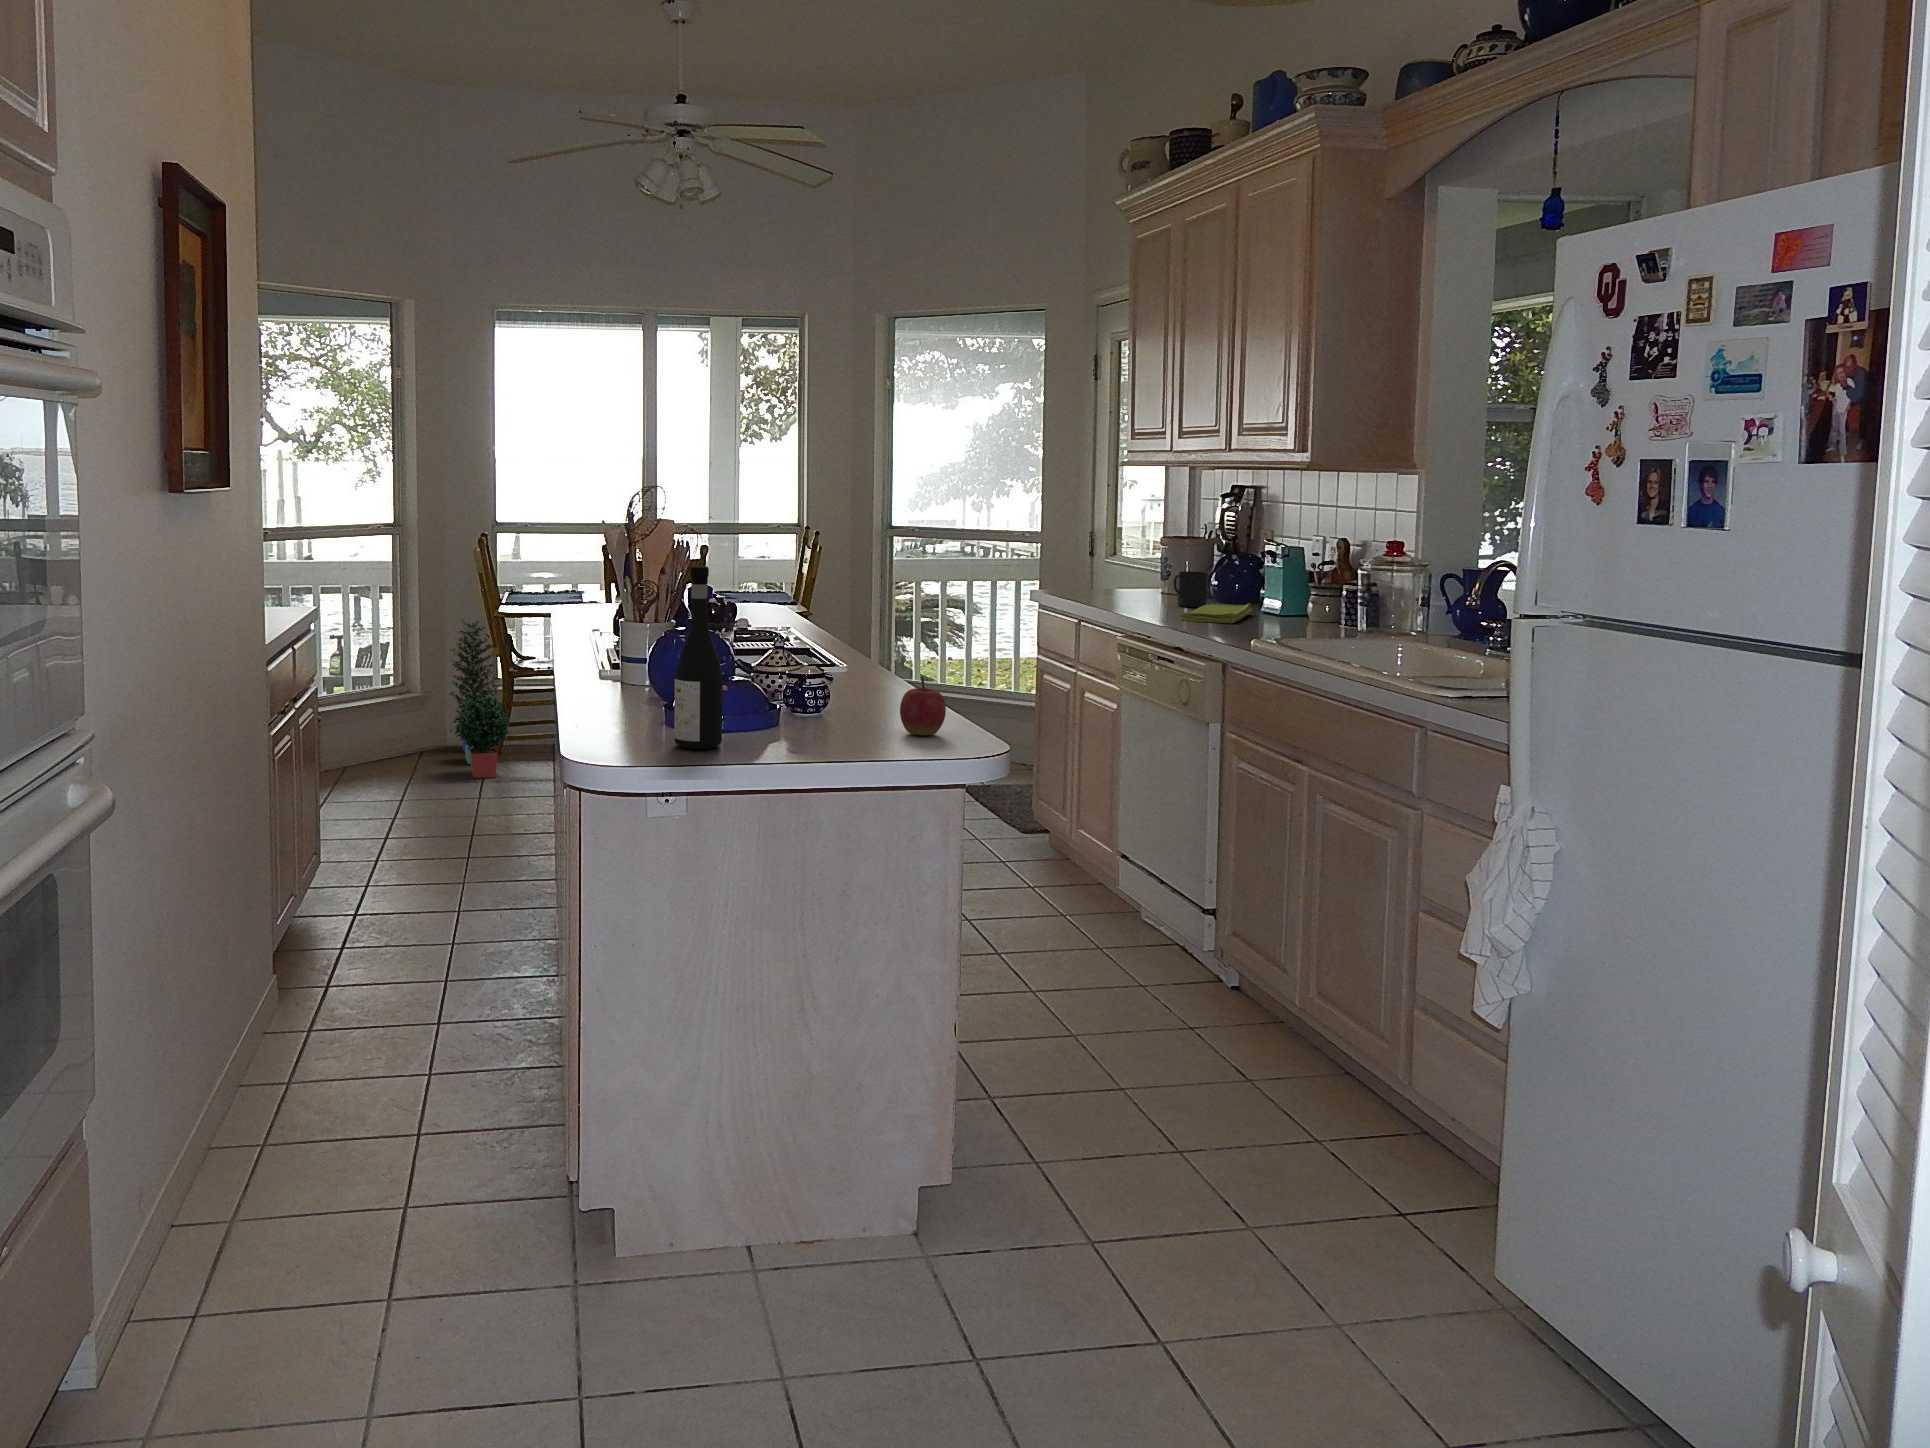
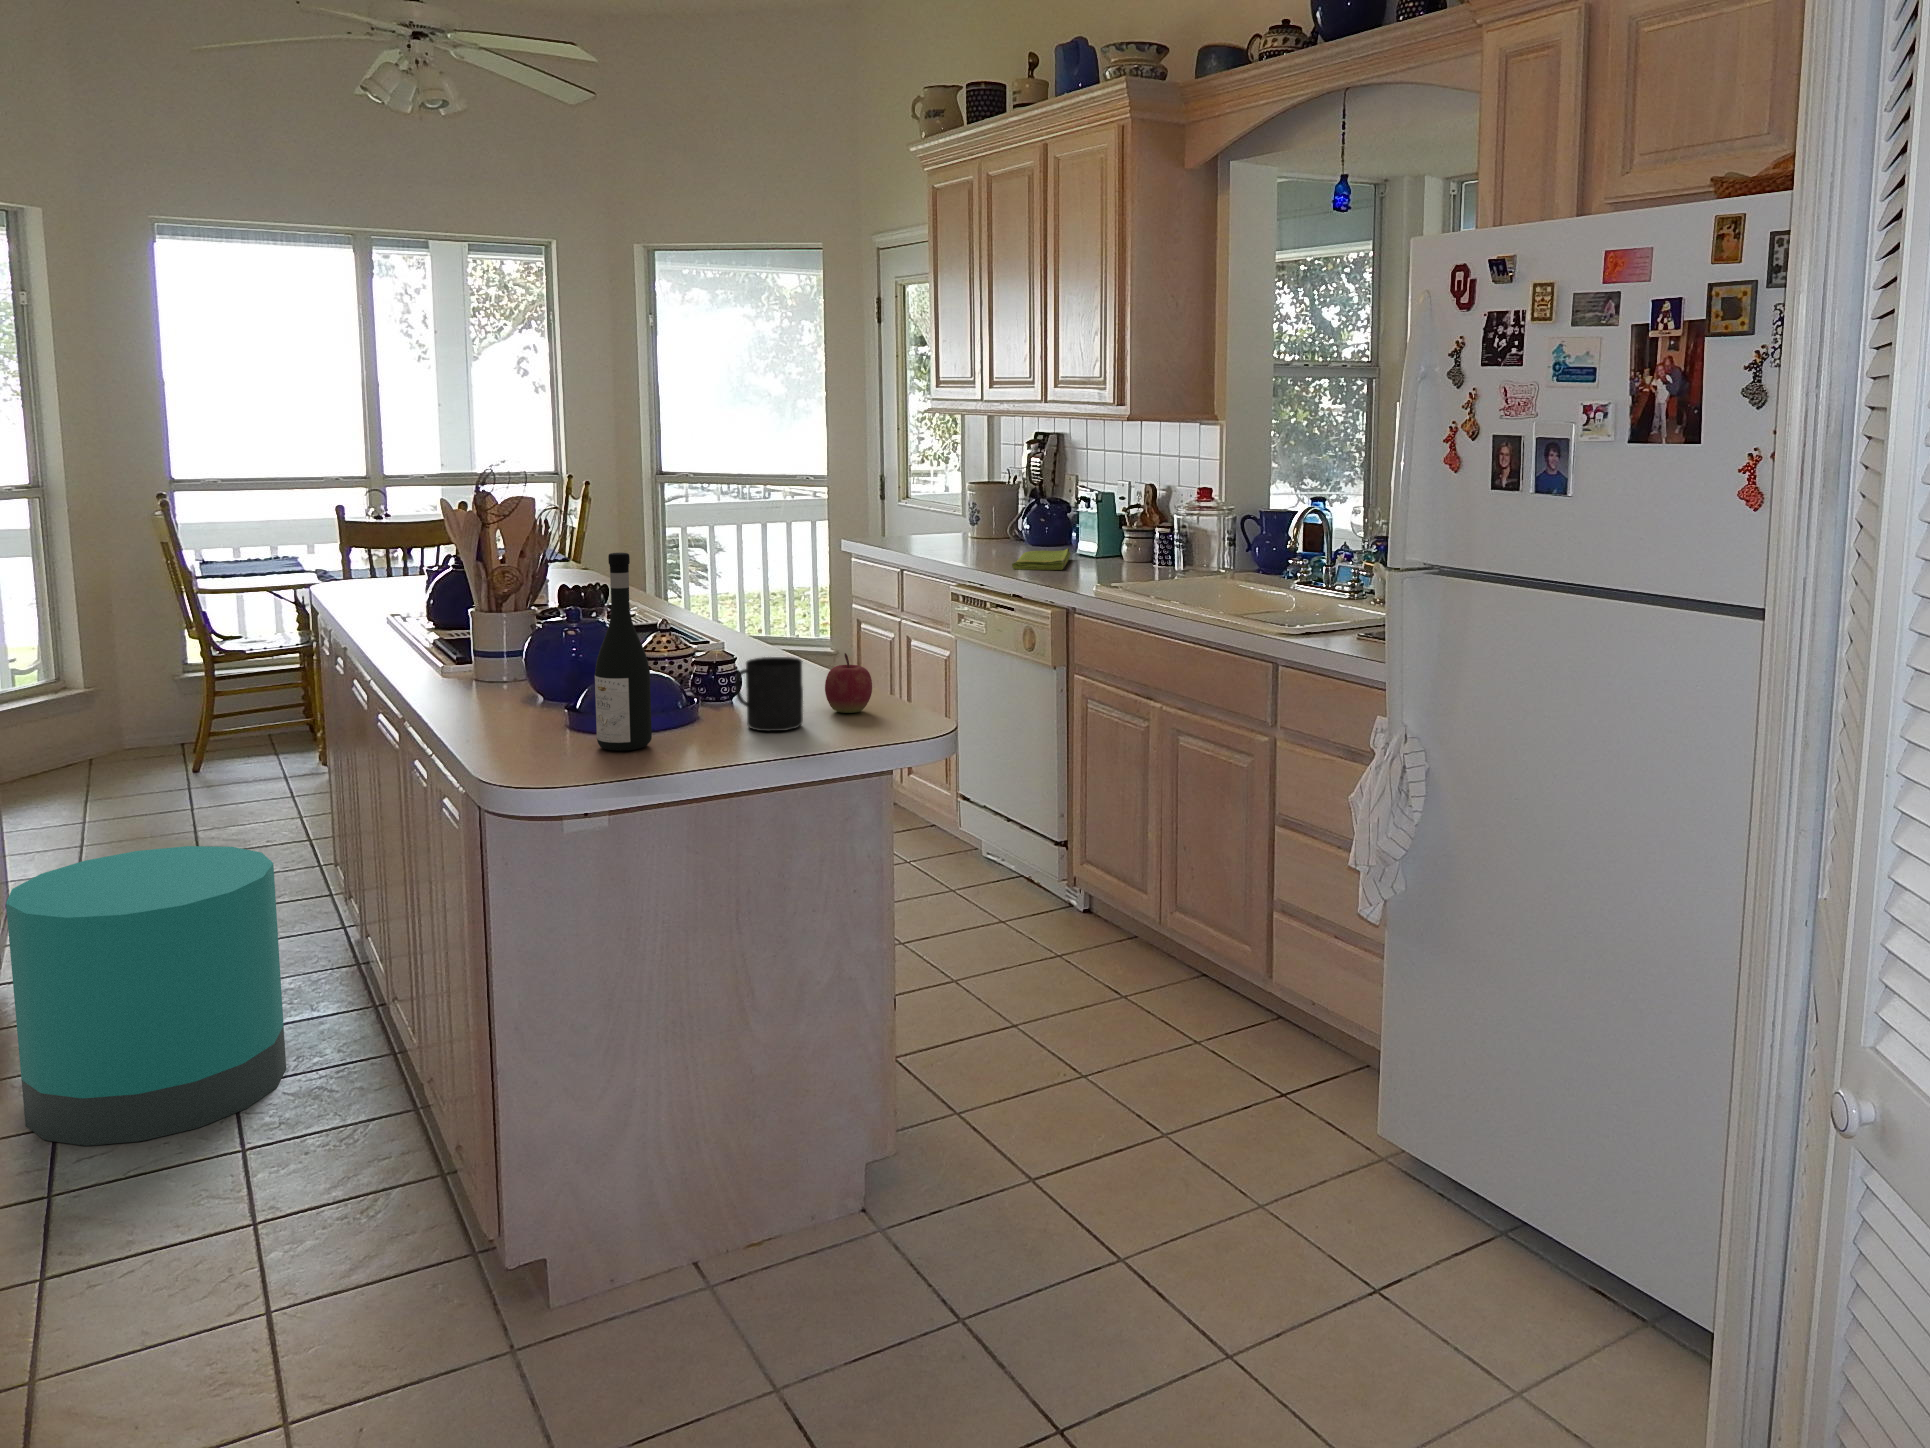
mug: present [1174,571,1208,607] -> present [734,657,803,731]
potted plant: present [449,620,510,778] -> none [110,599,214,791]
trash can: none [288,813,481,1052] -> present [6,846,286,1146]

